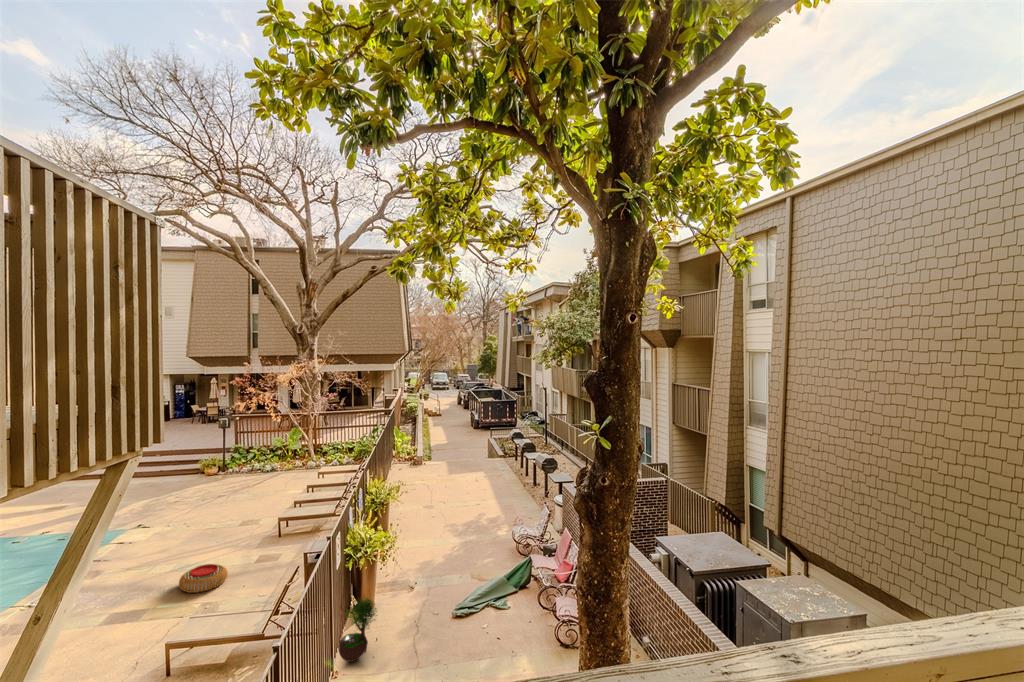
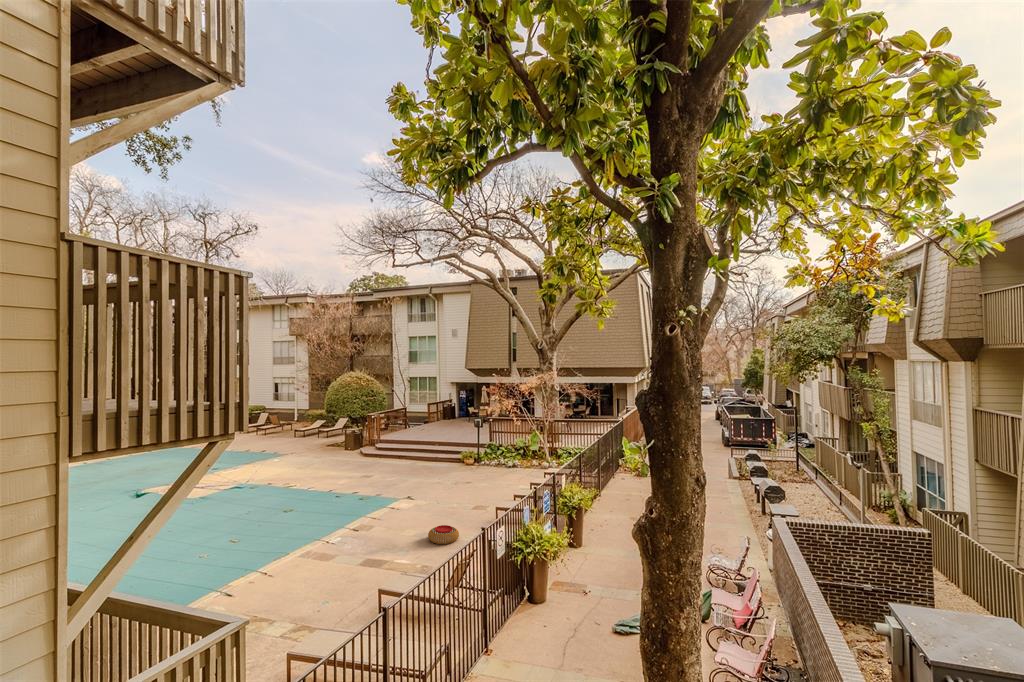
potted tree: present [338,598,376,662] -> none [508,565,538,617]

